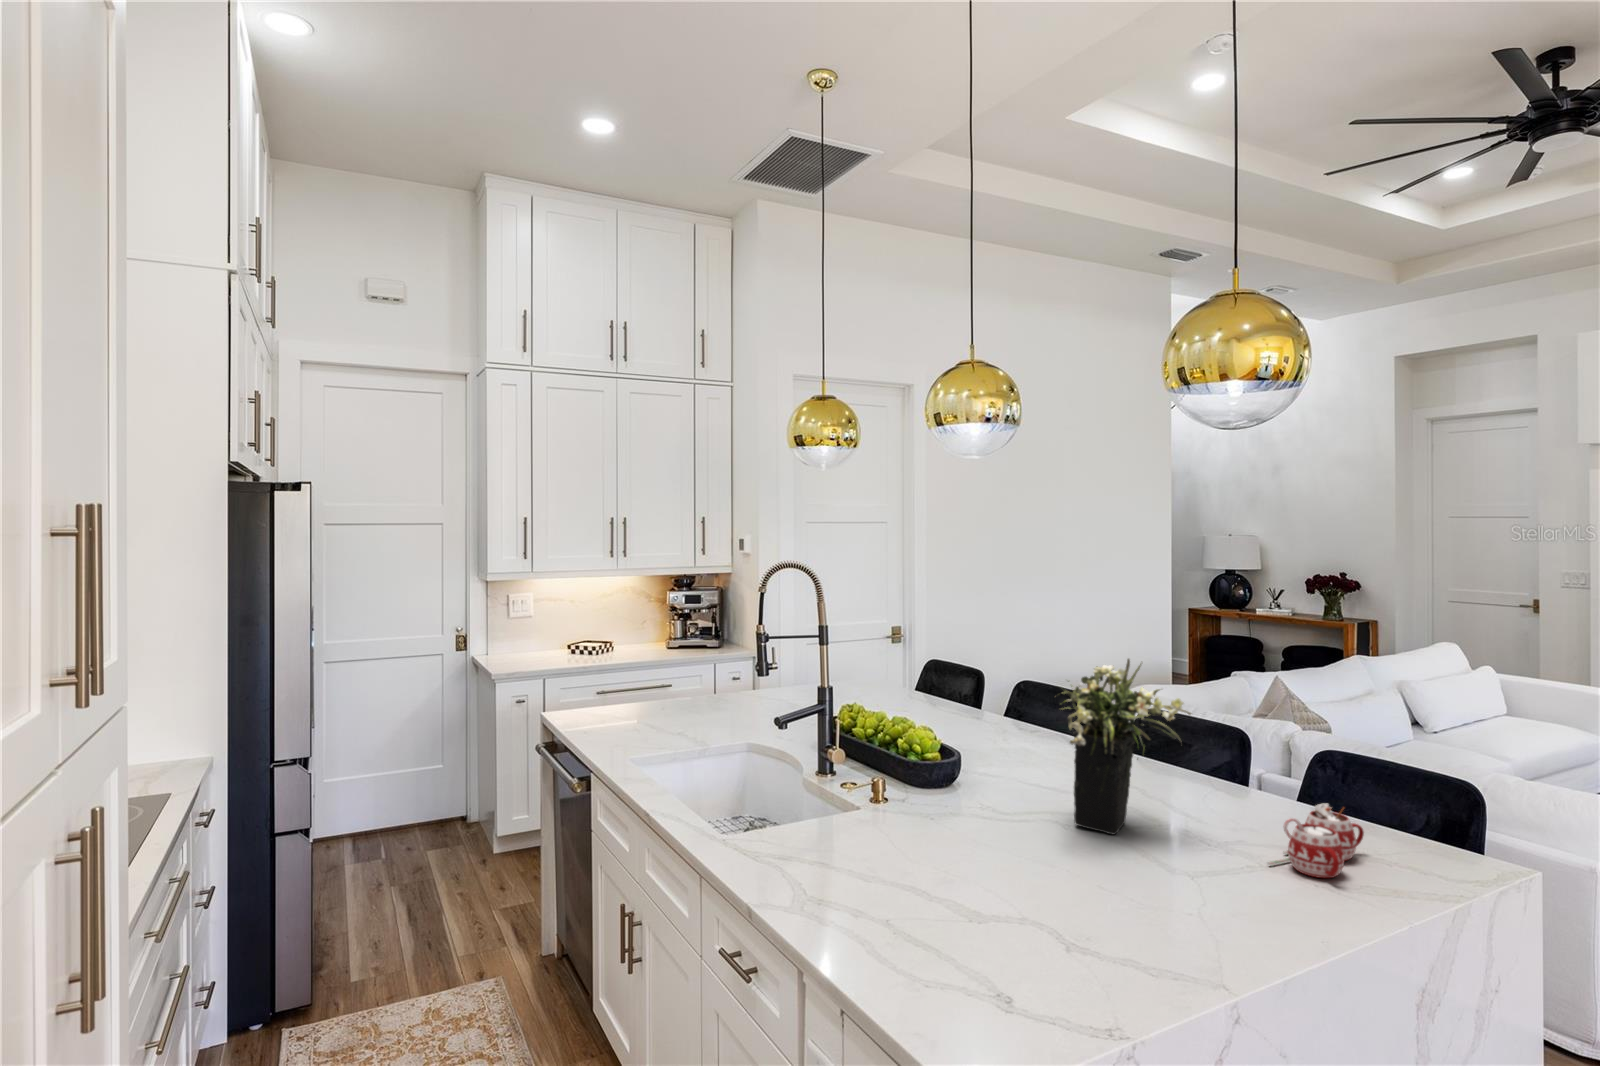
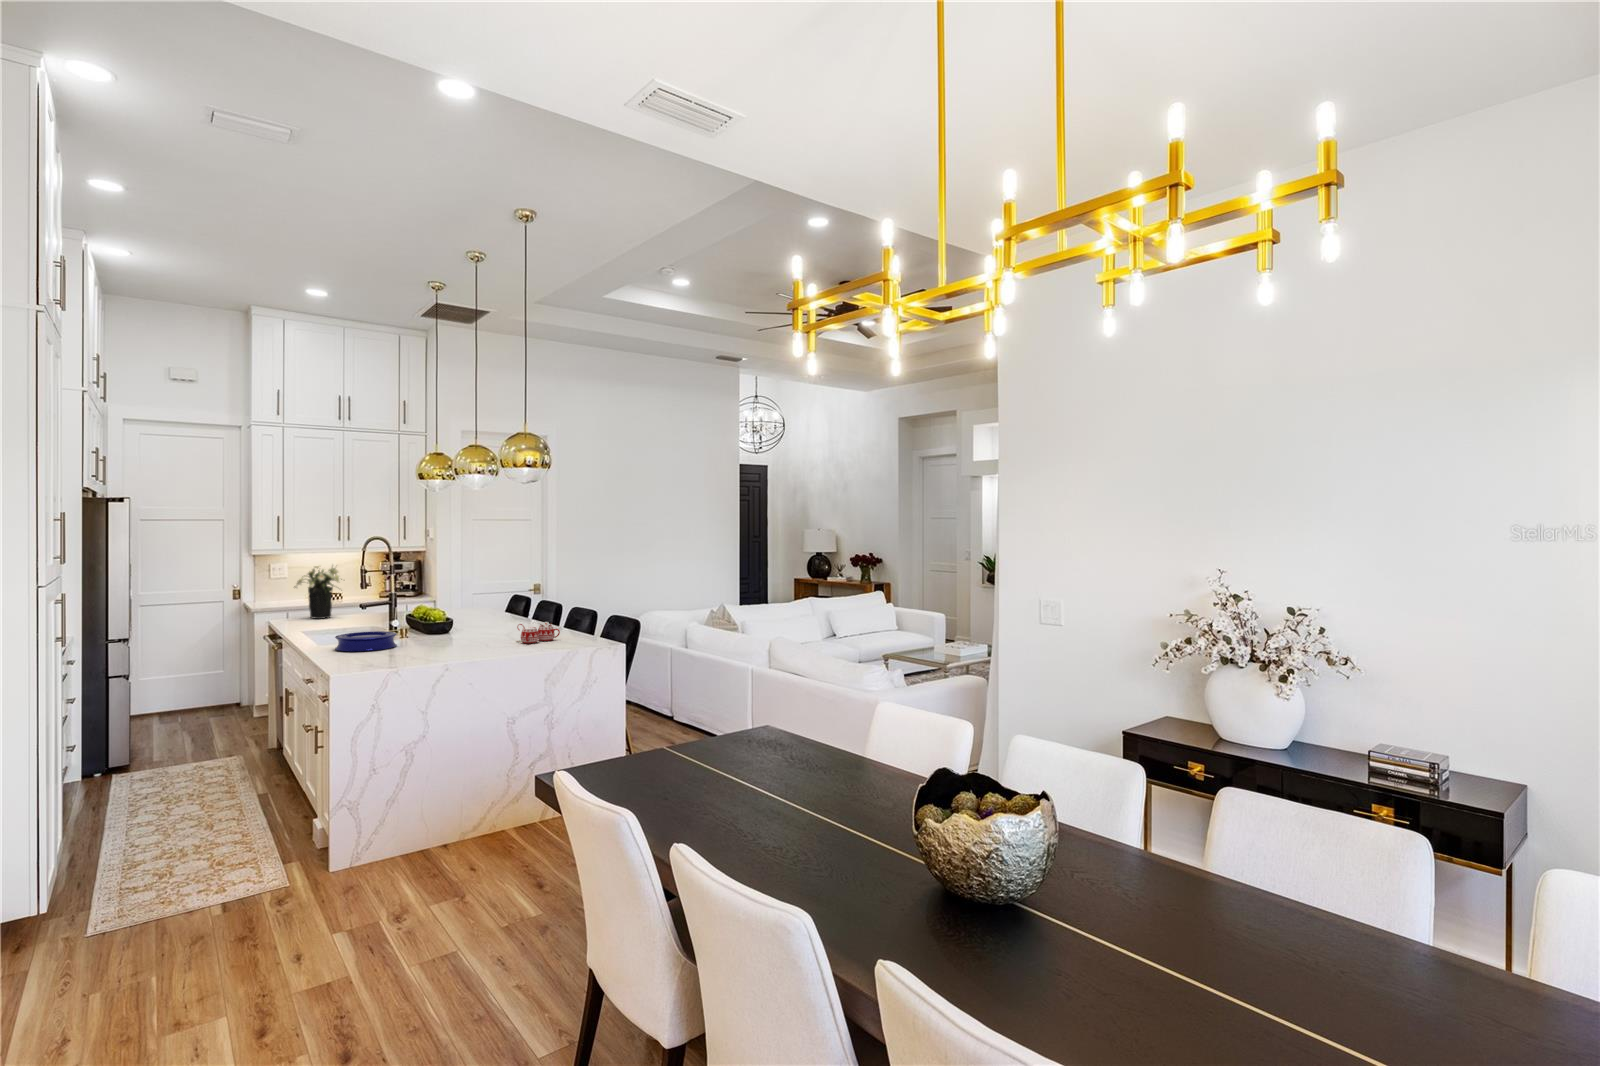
flower arrangement: present [1062,659,1191,835] -> present [294,566,342,619]
plate: none [821,821,973,913] -> present [335,631,397,652]

